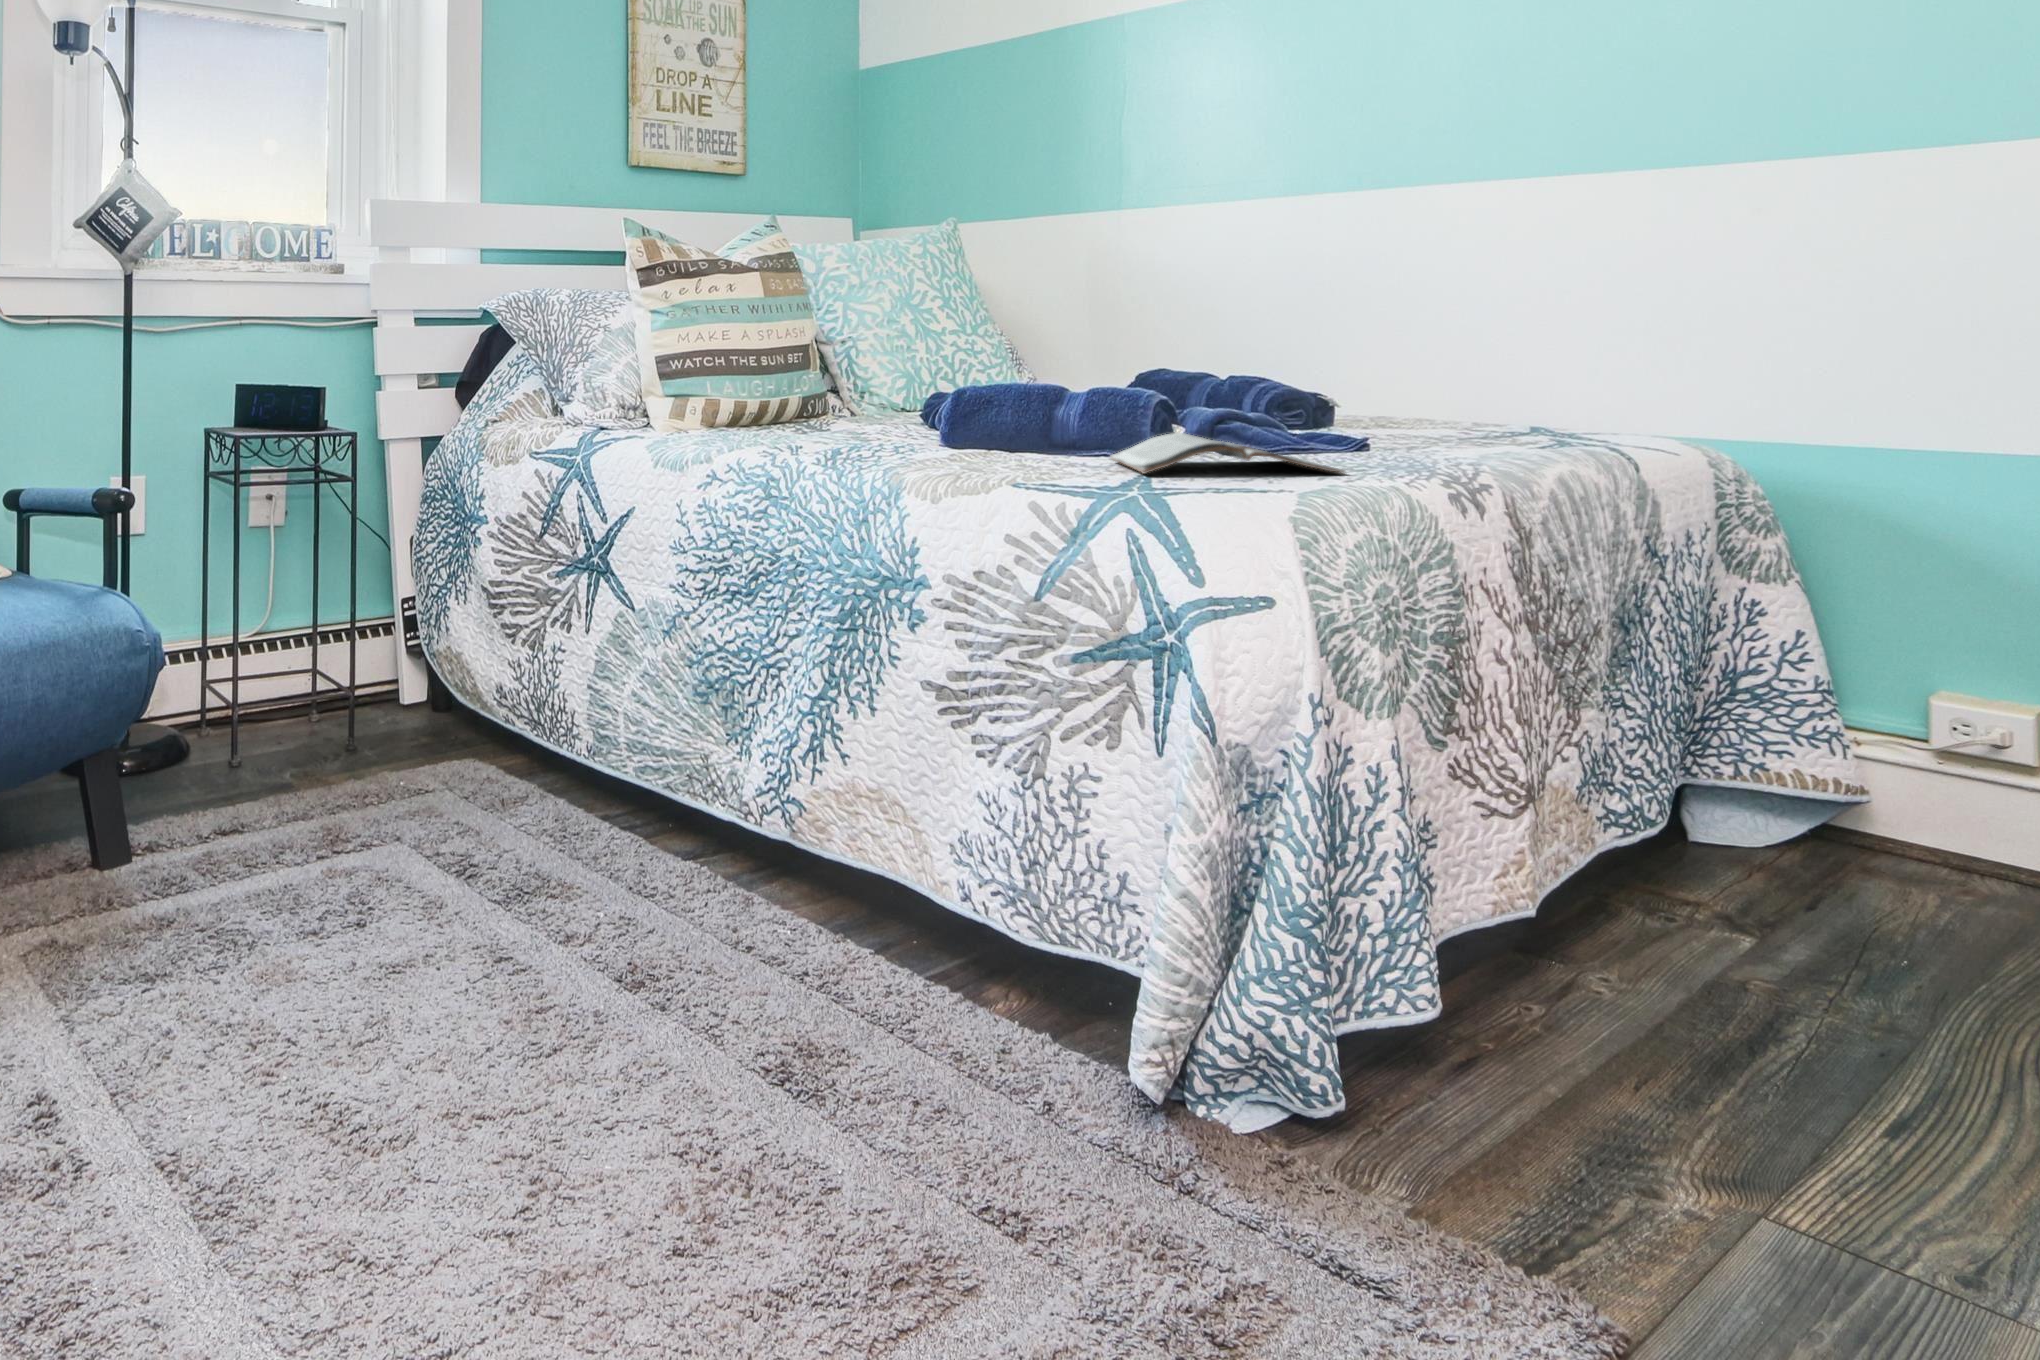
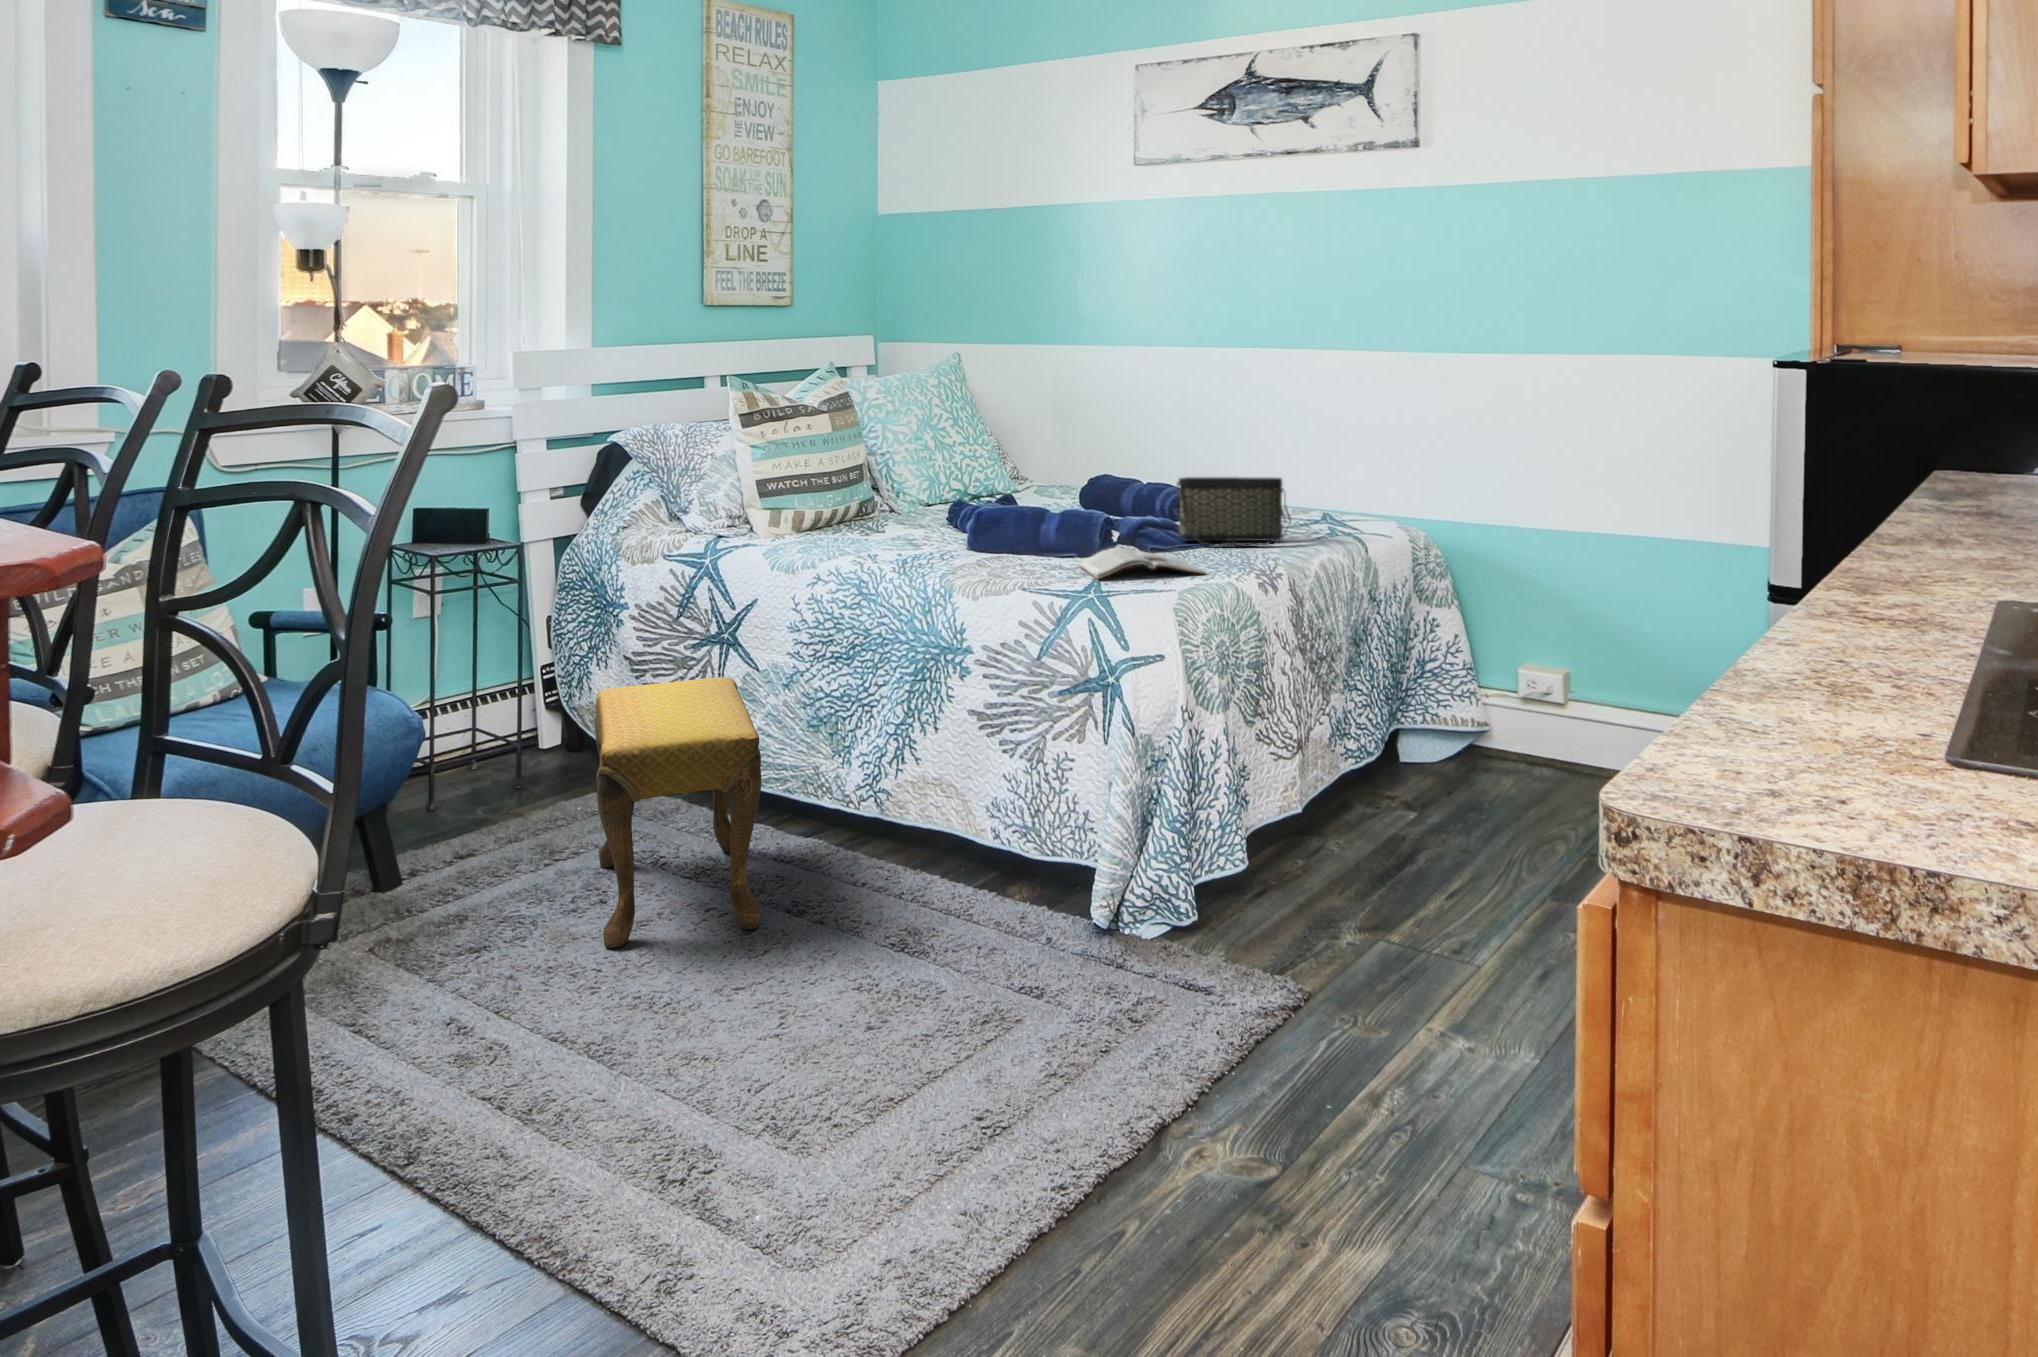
handbag: none [1280,339,1493,449] -> present [1177,477,1291,547]
footstool: none [313,610,583,1013] -> present [595,677,761,948]

